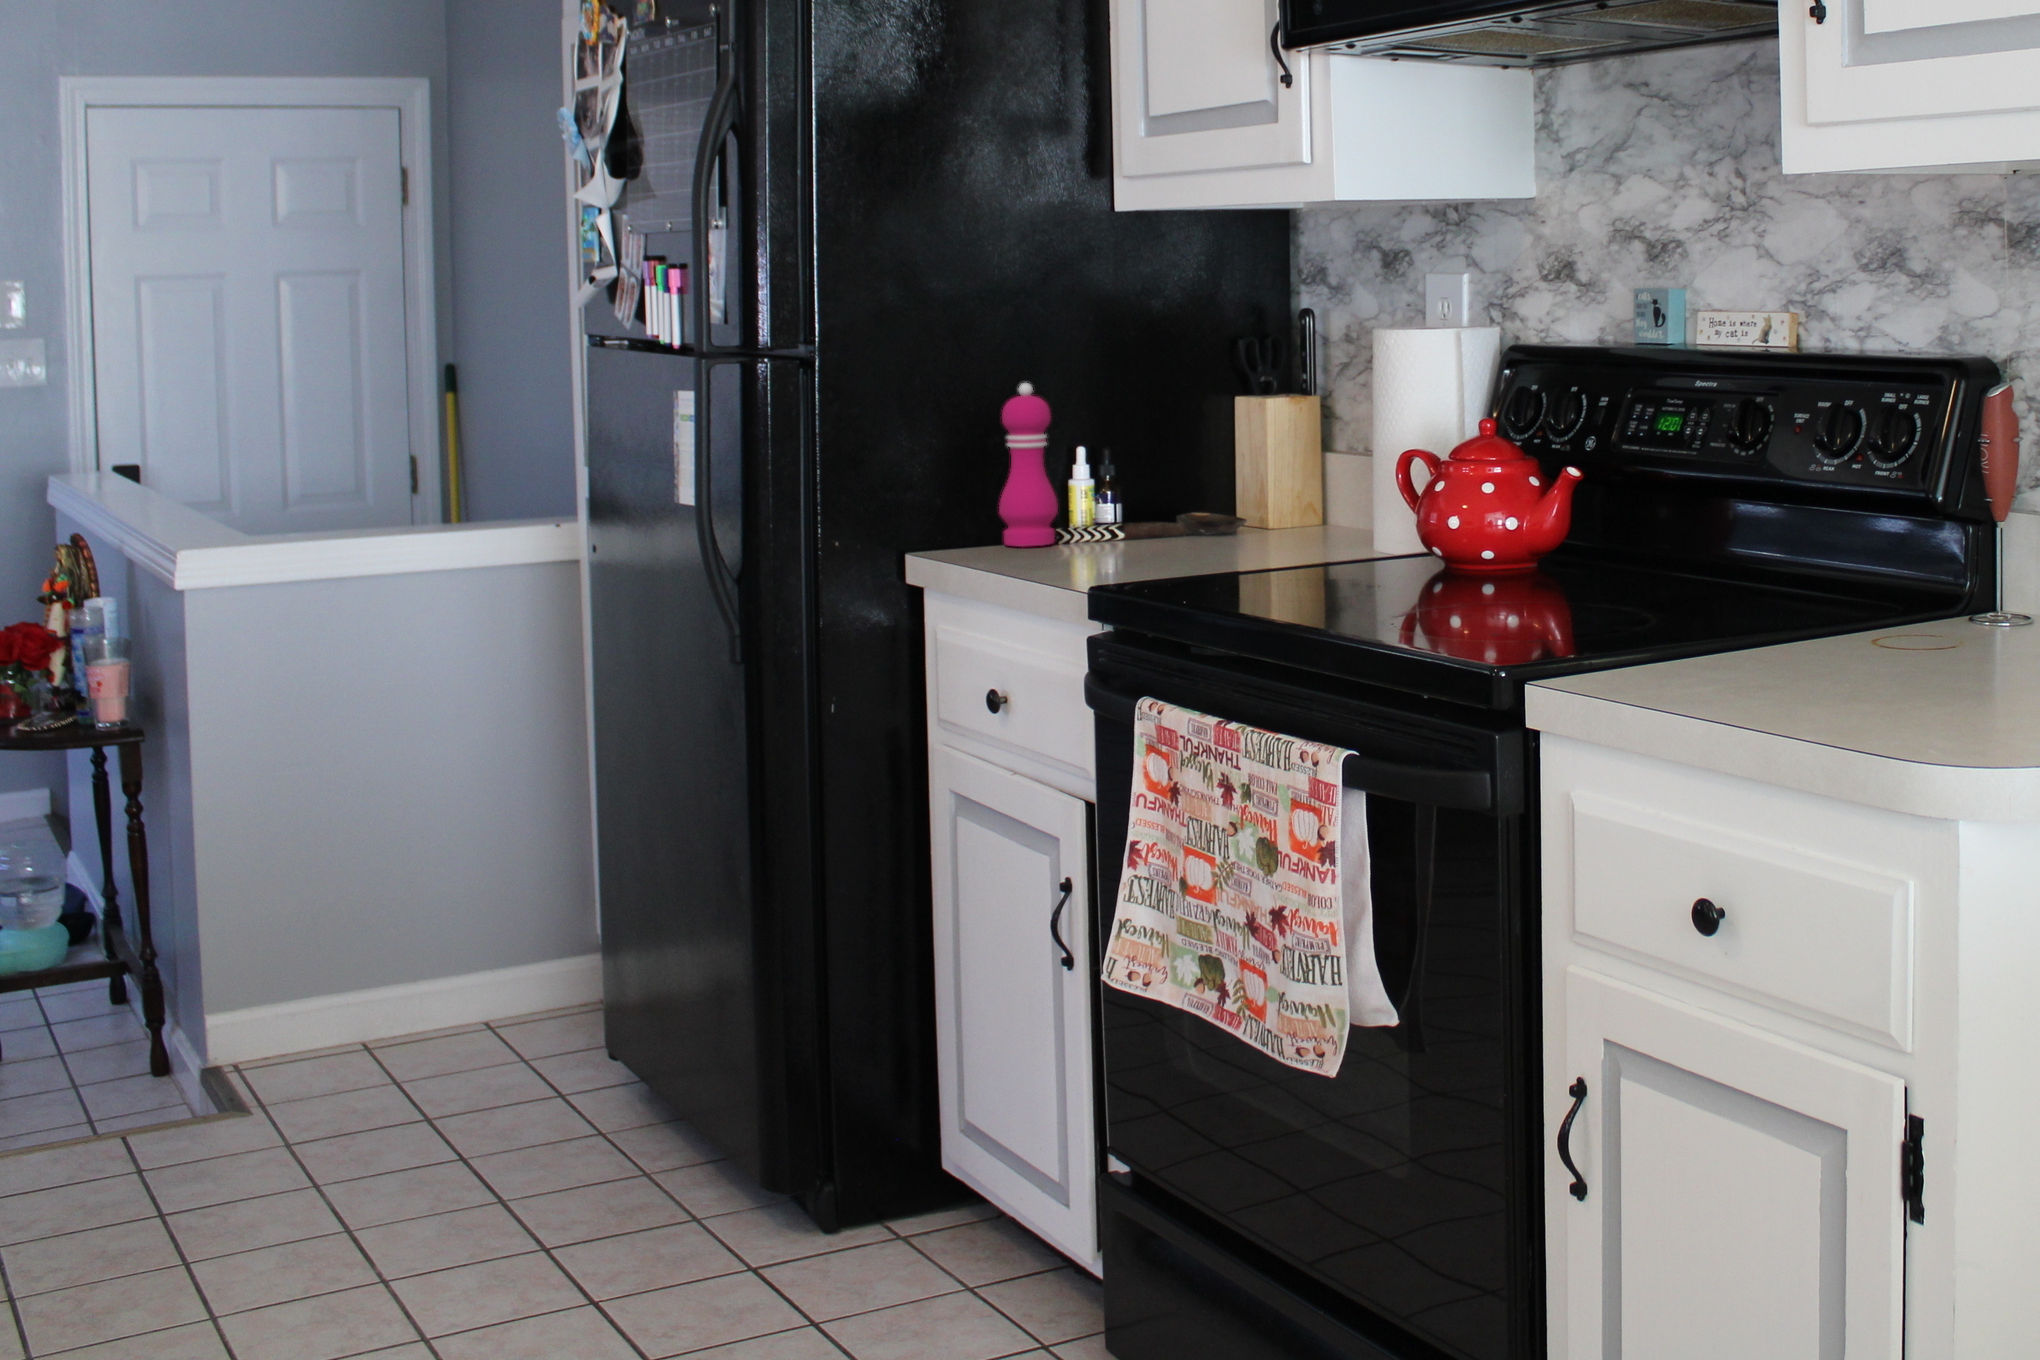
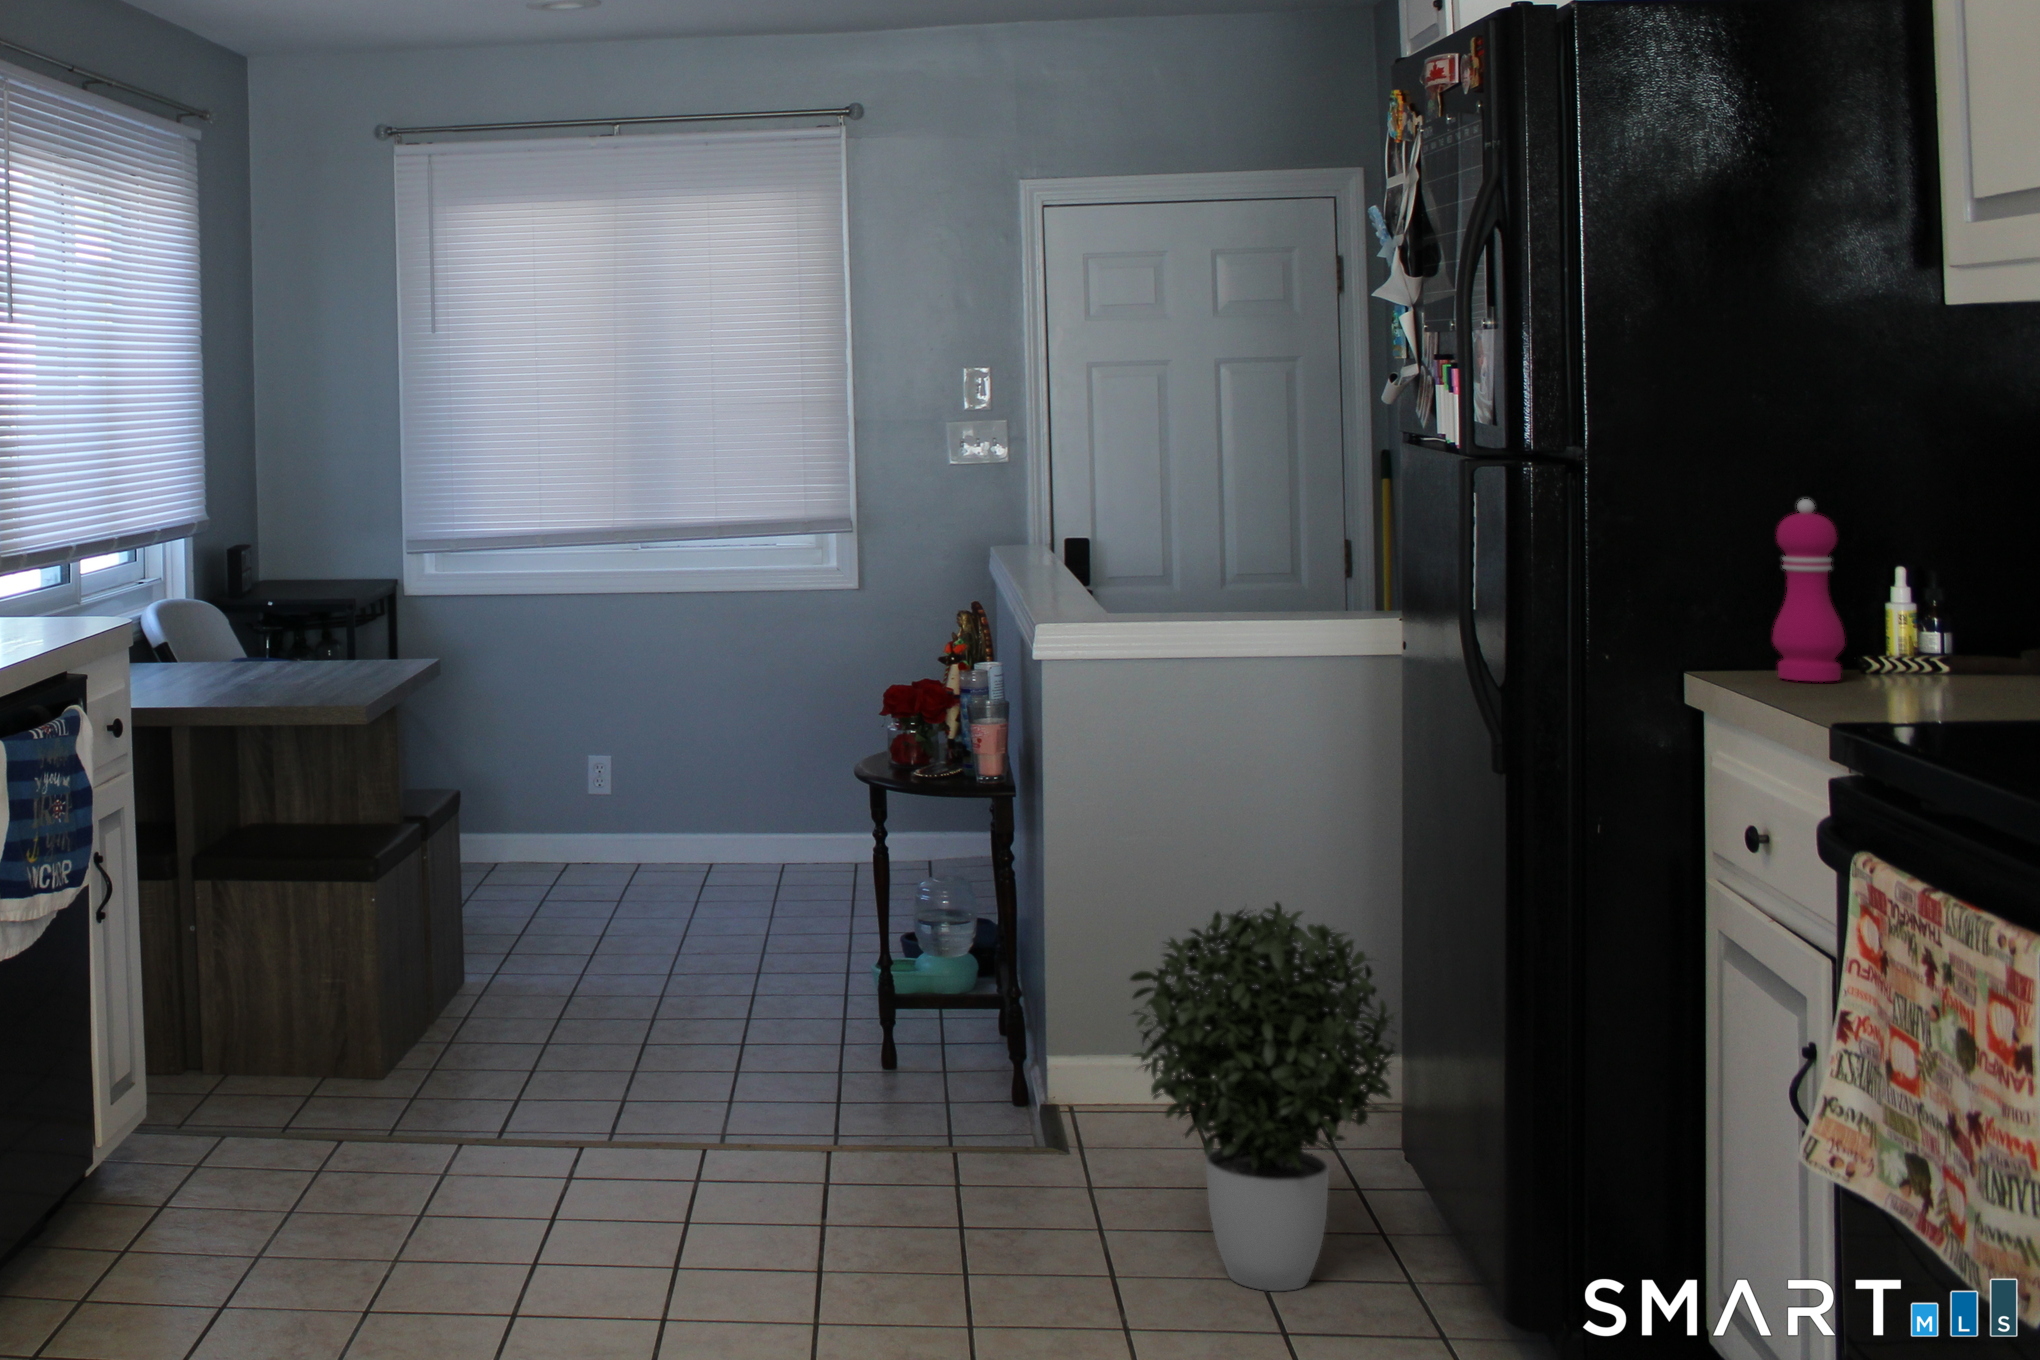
potted plant: none [349,815,637,1213] -> present [1130,902,1399,1291]

